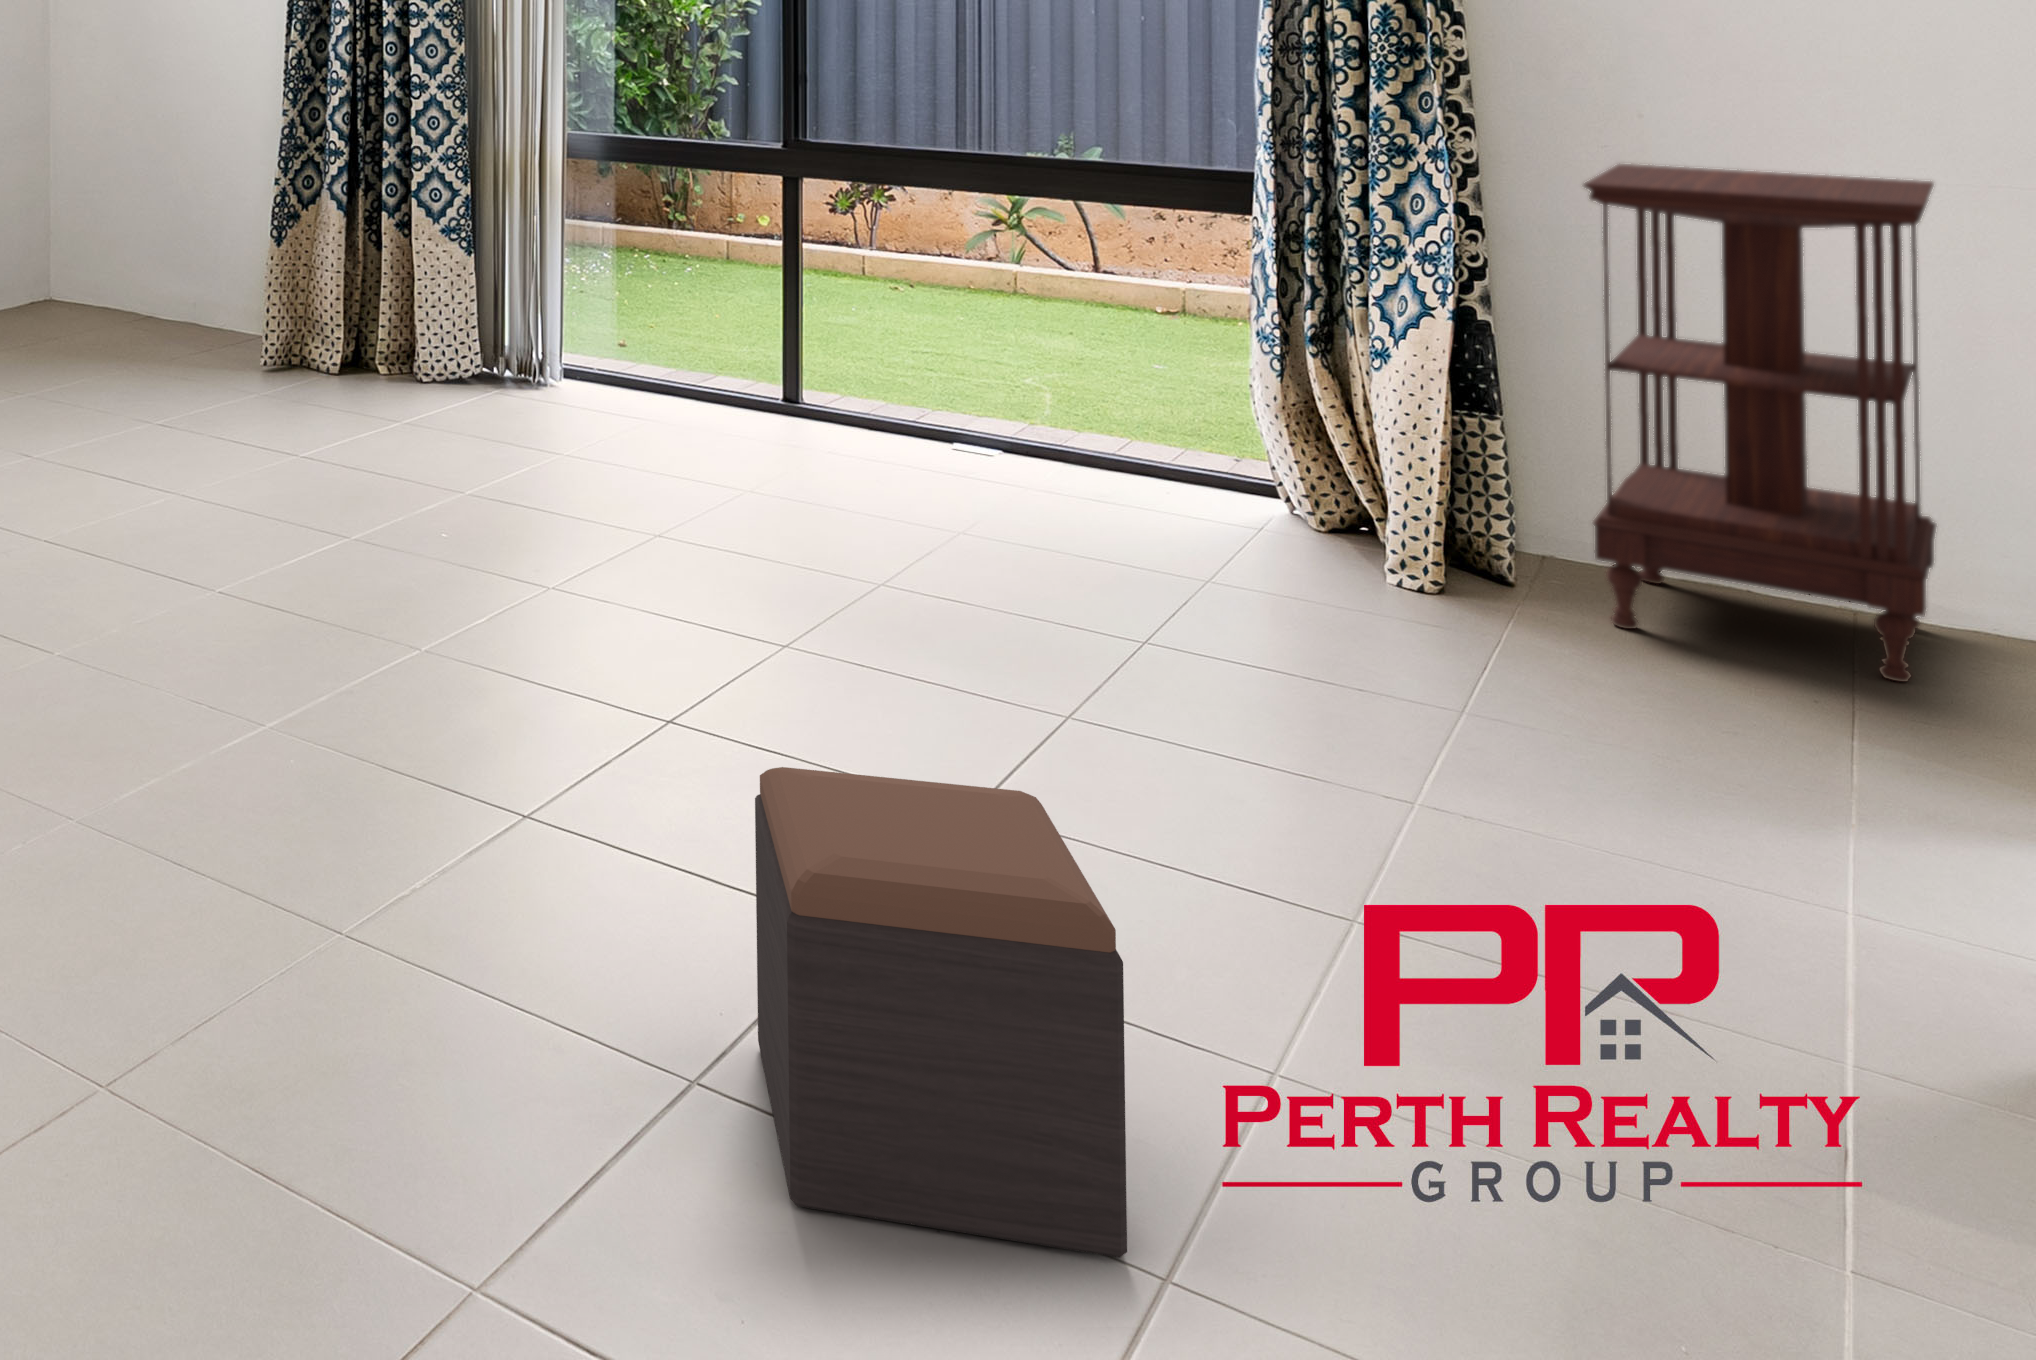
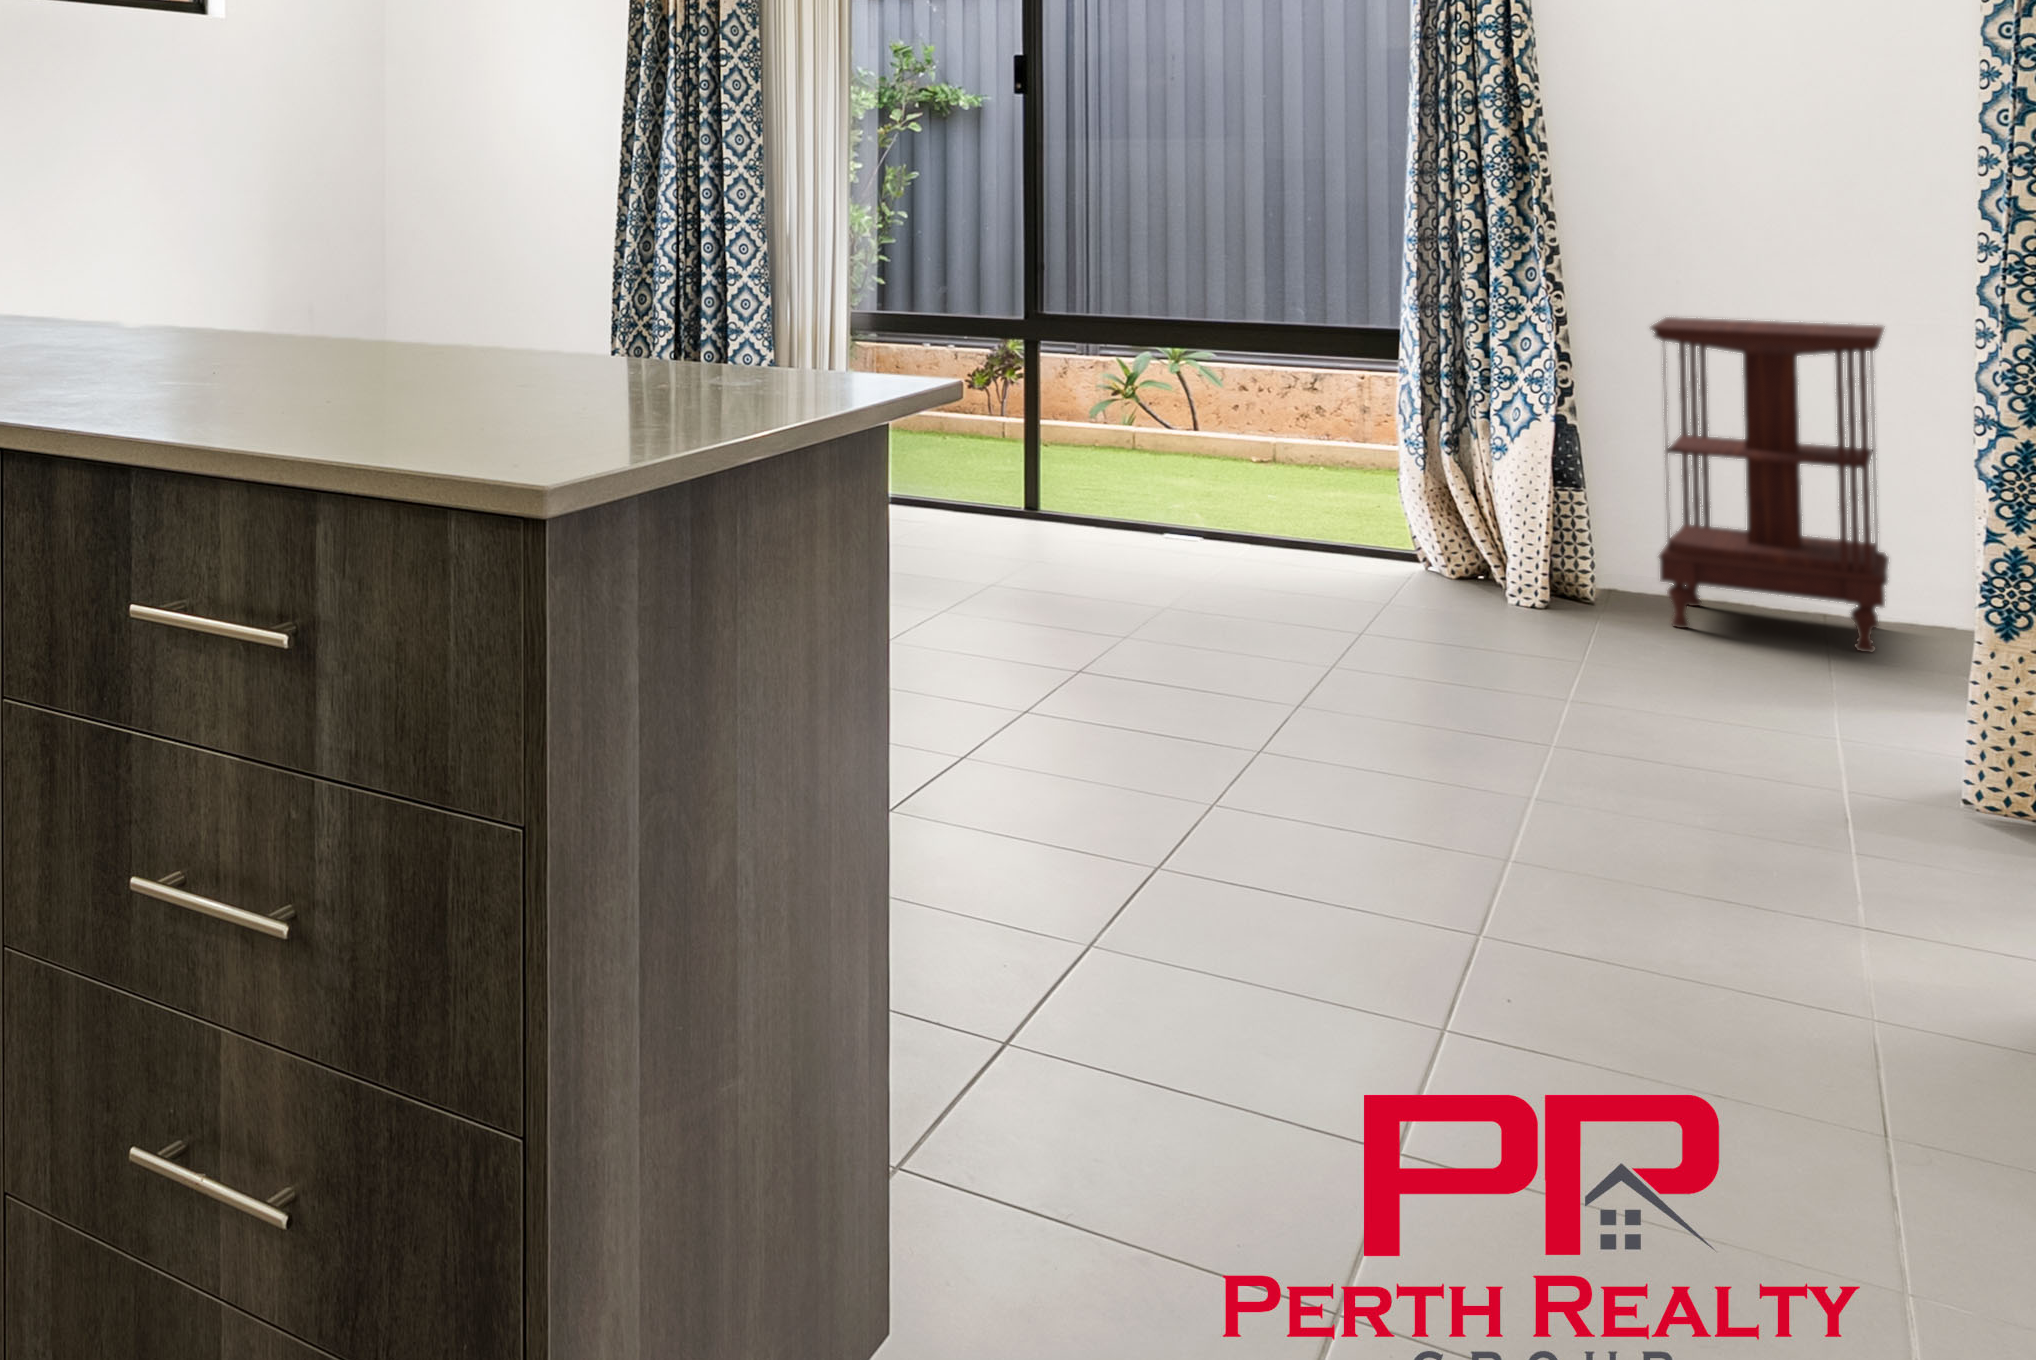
footstool: present [755,767,1127,1258] -> none [1230,634,1485,864]

